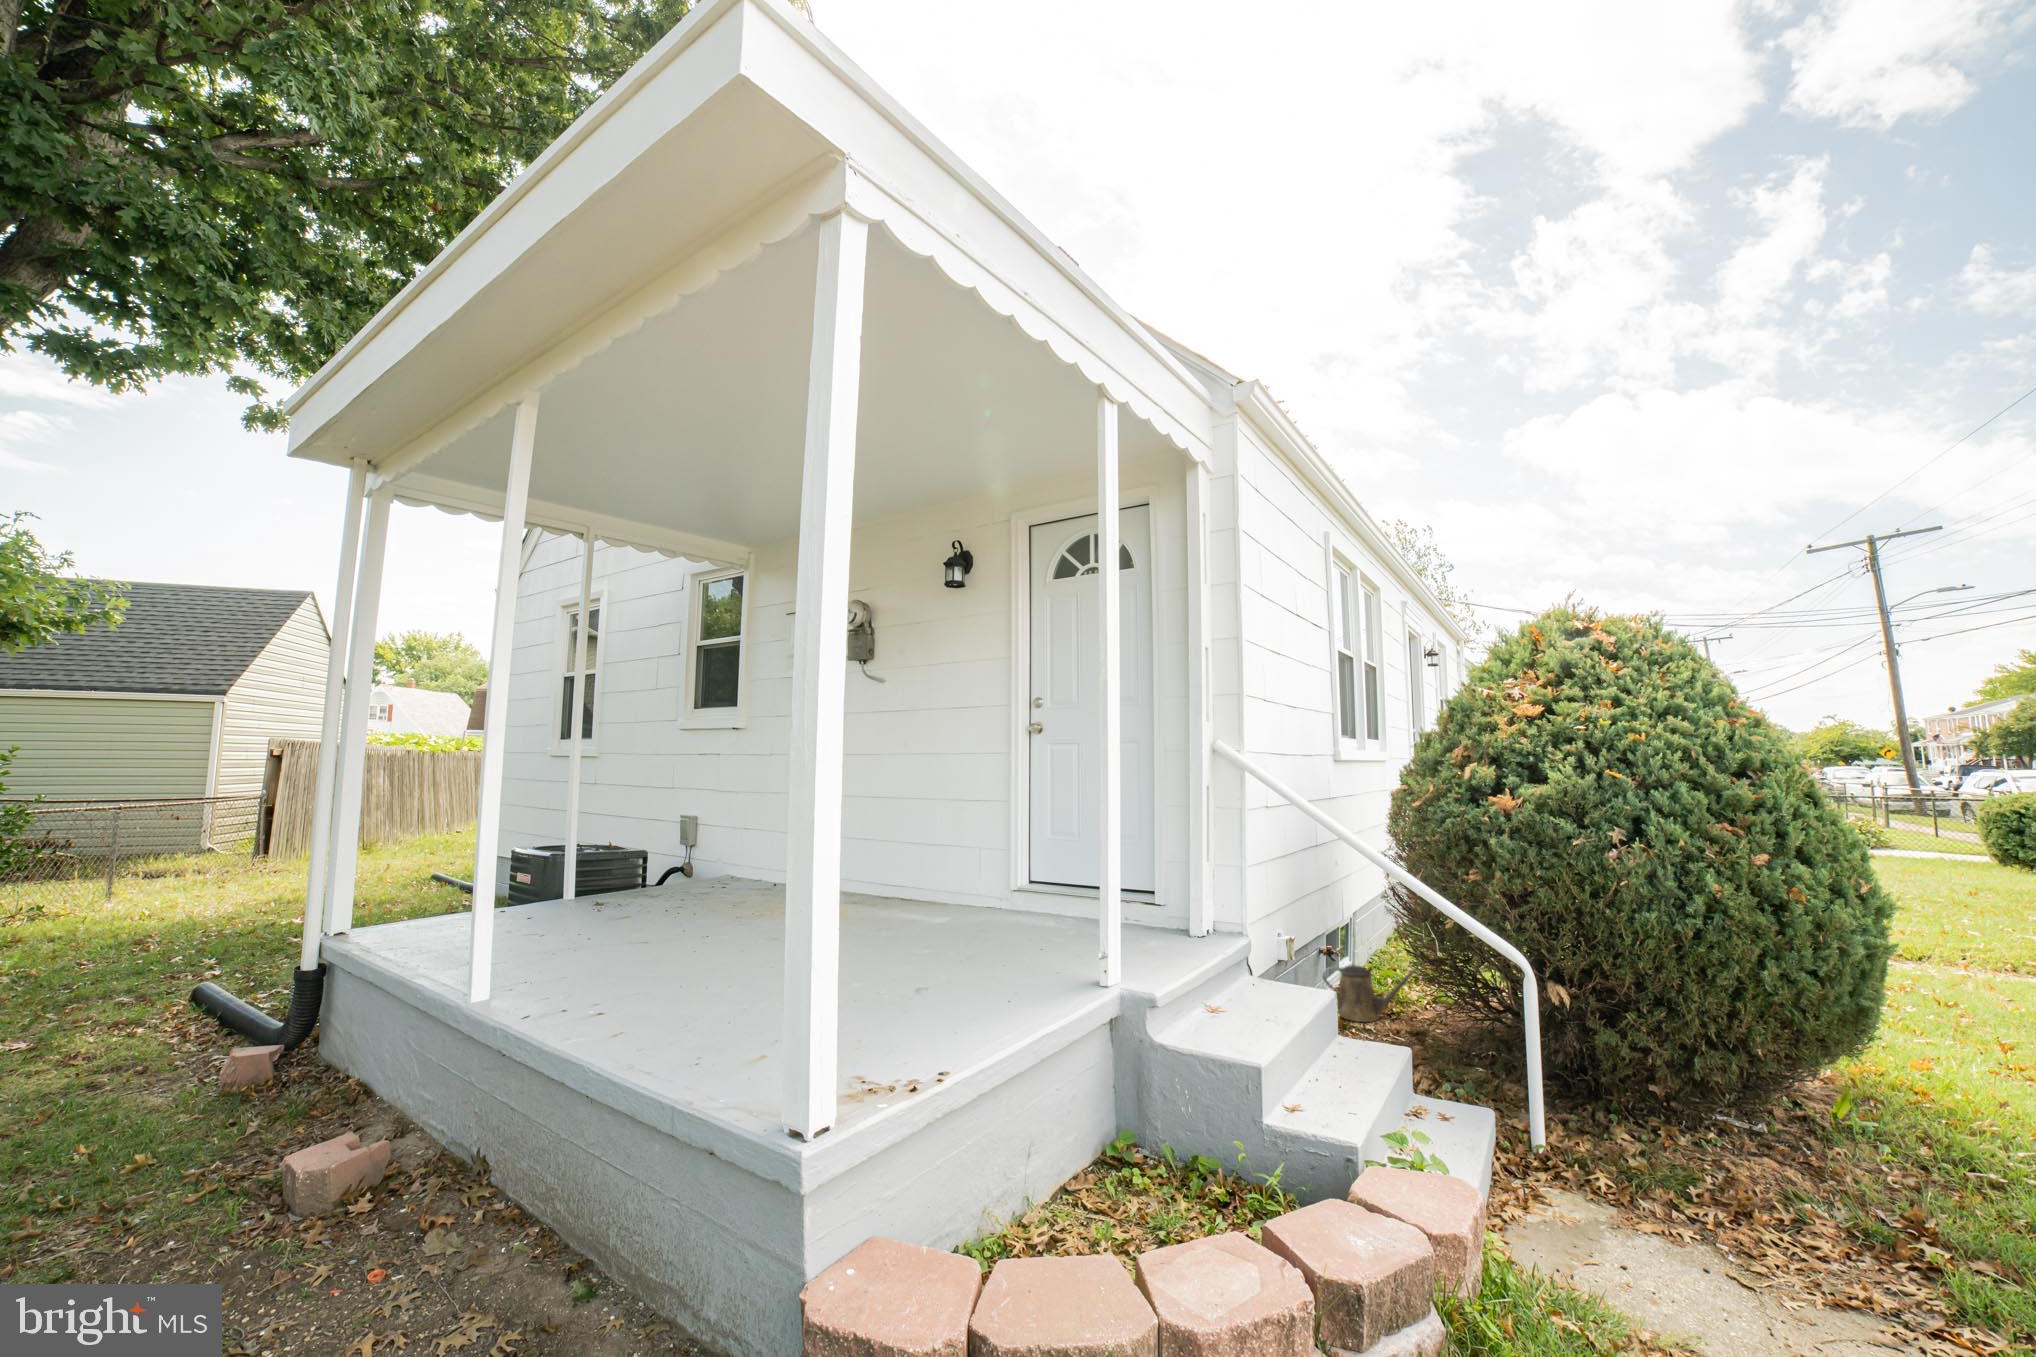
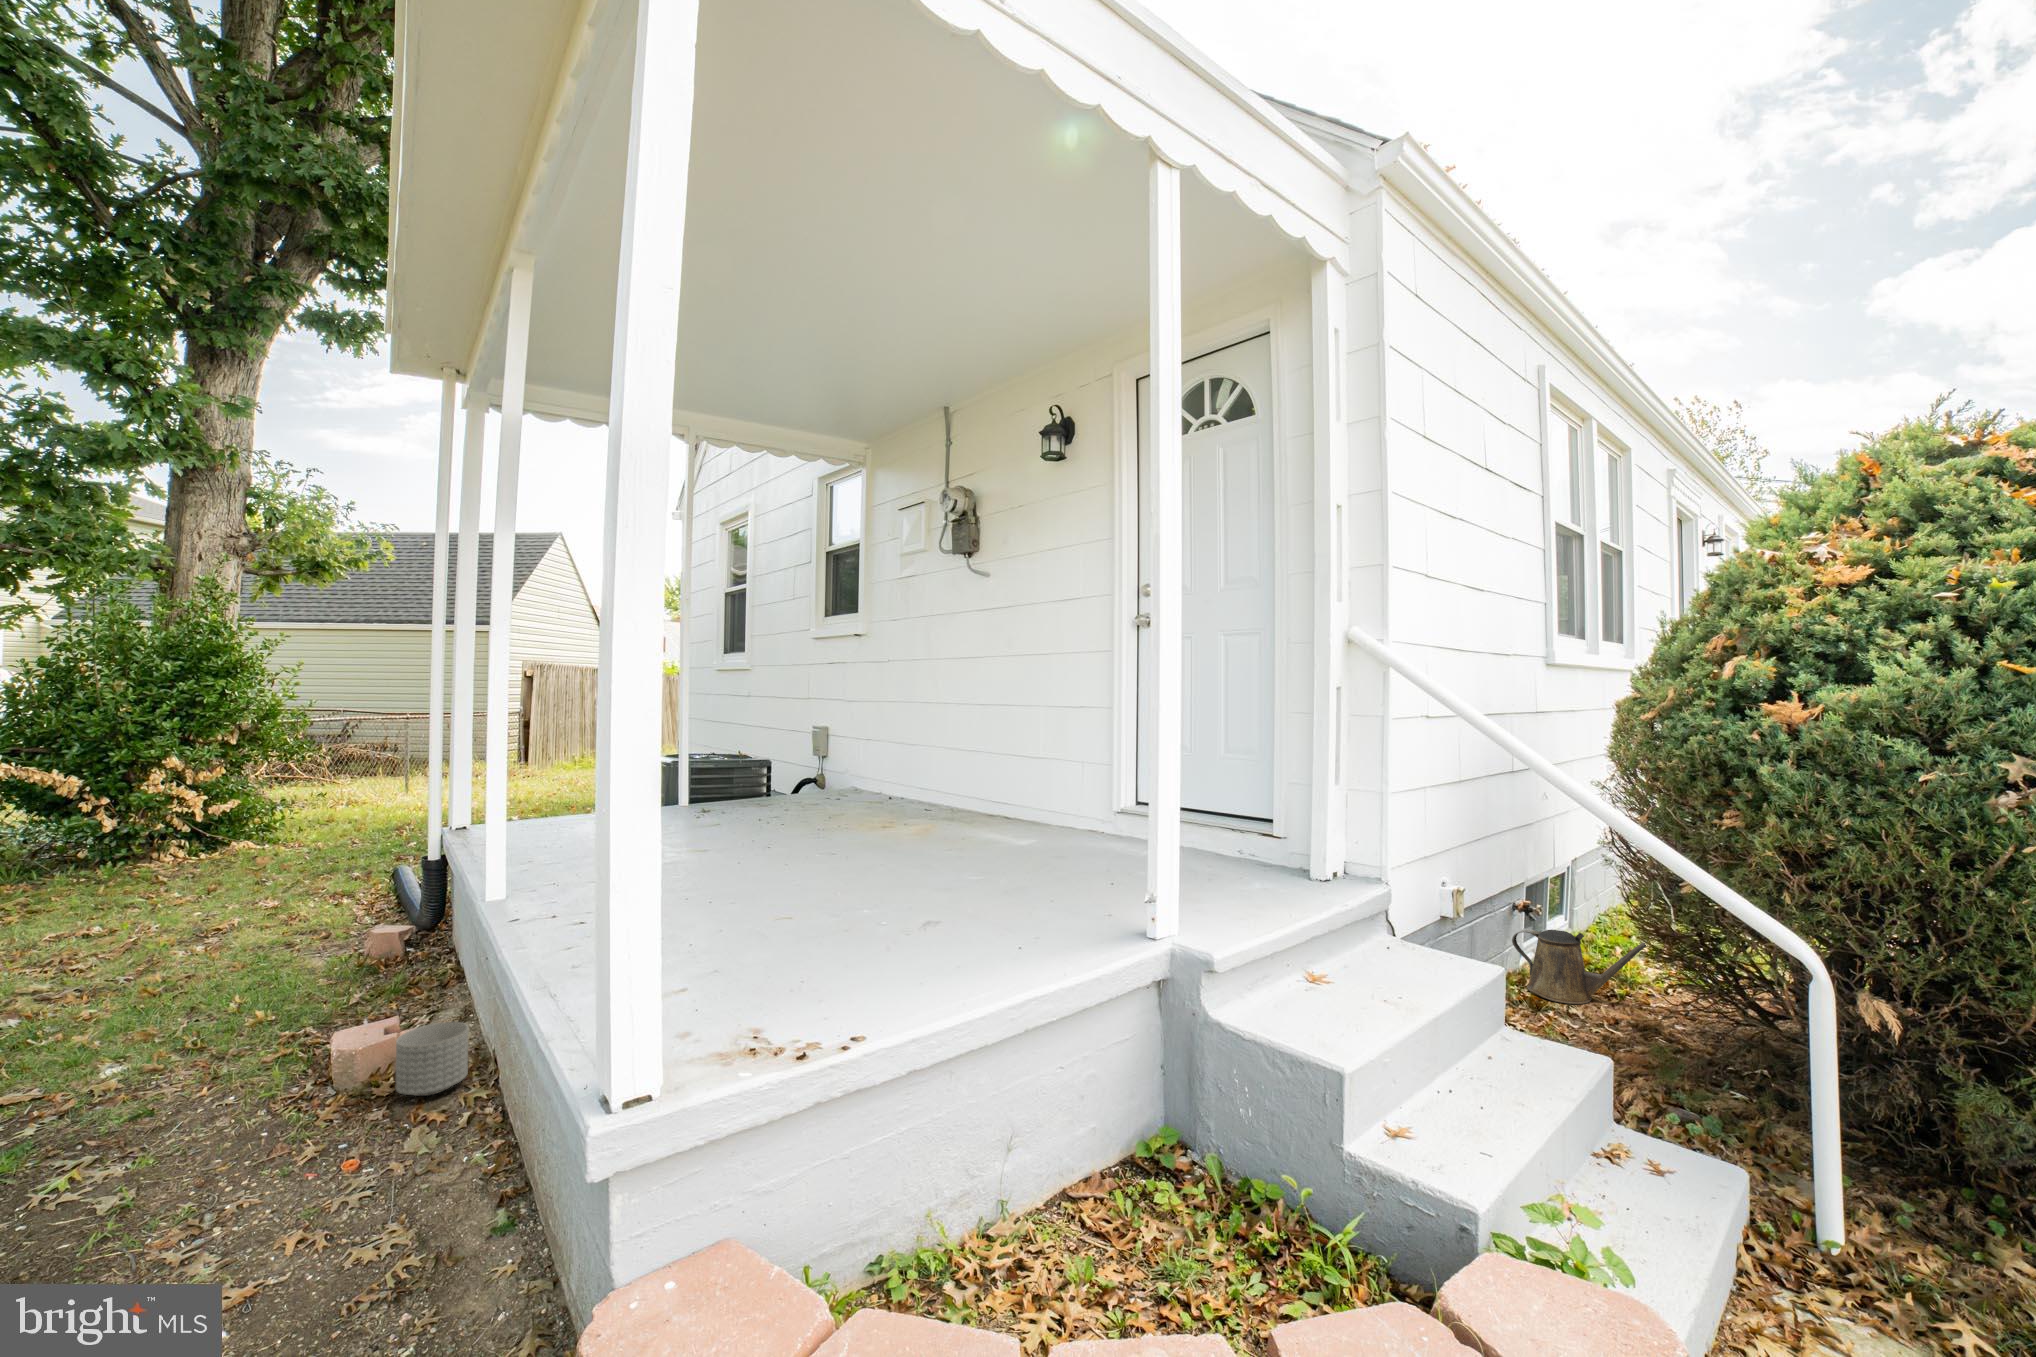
planter: none [388,1129,459,1205] -> present [396,1022,468,1096]

